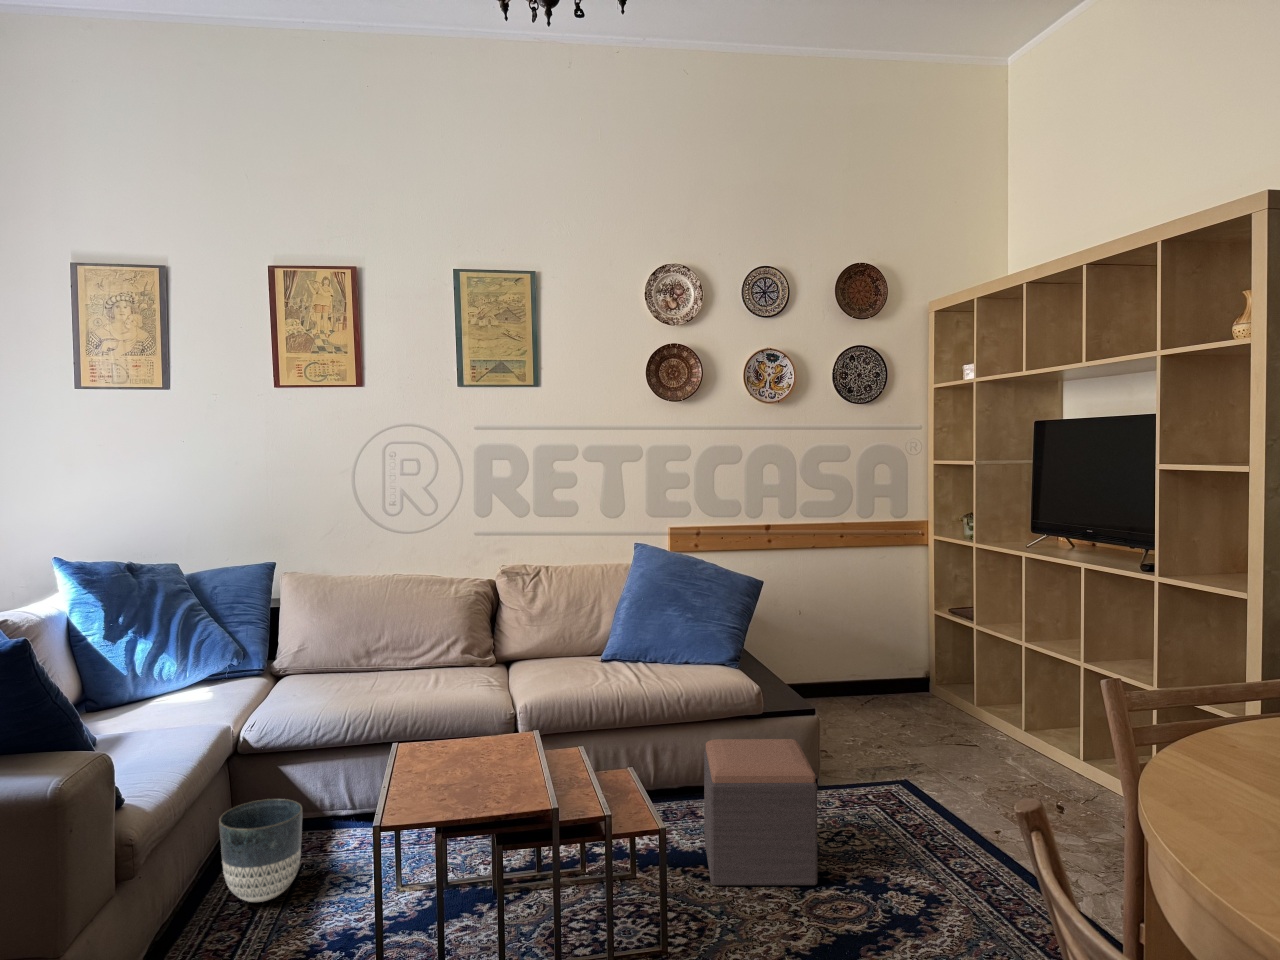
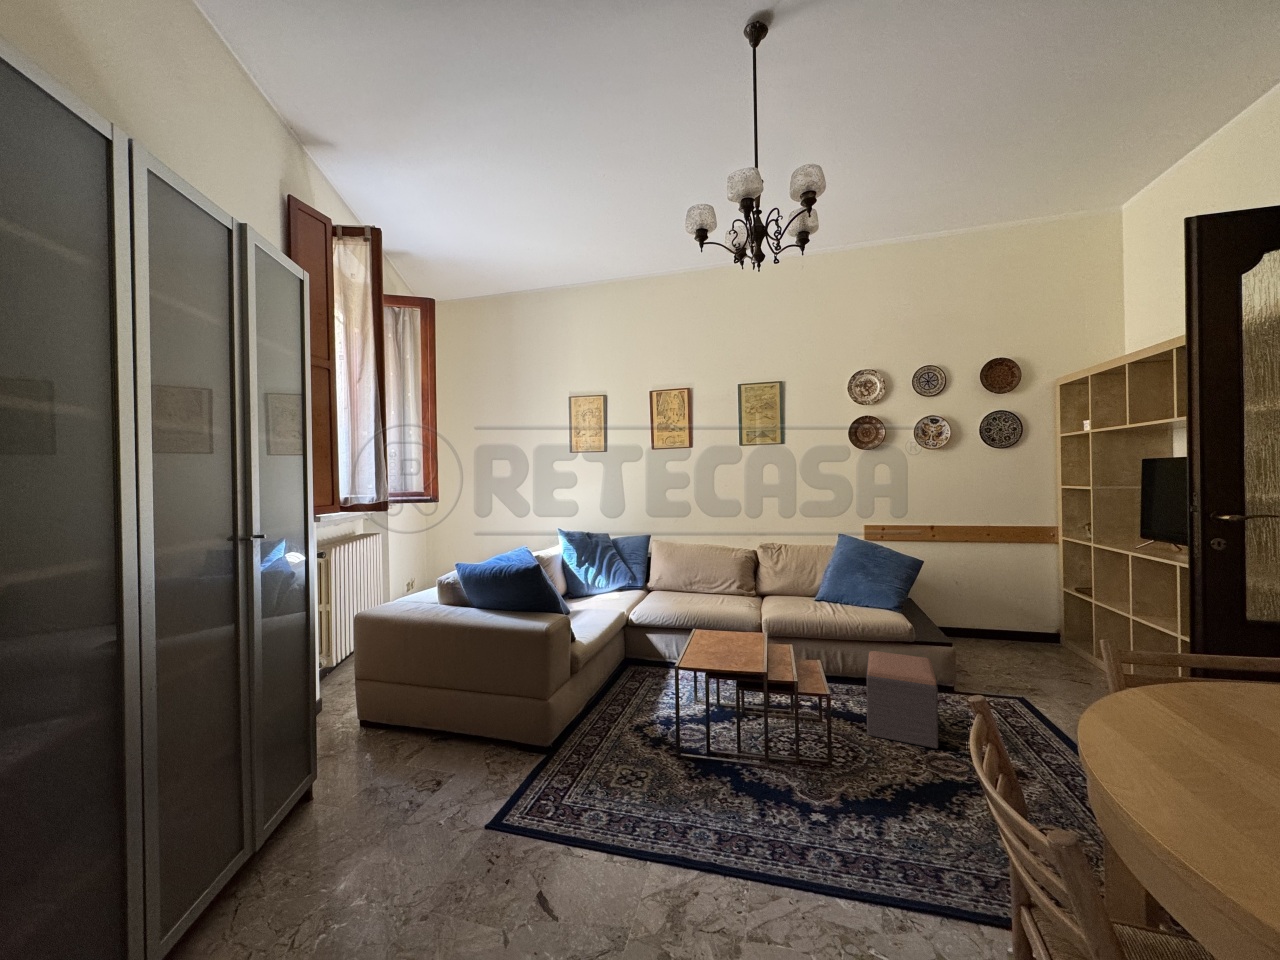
planter: present [219,799,302,902] -> none [616,648,652,696]

